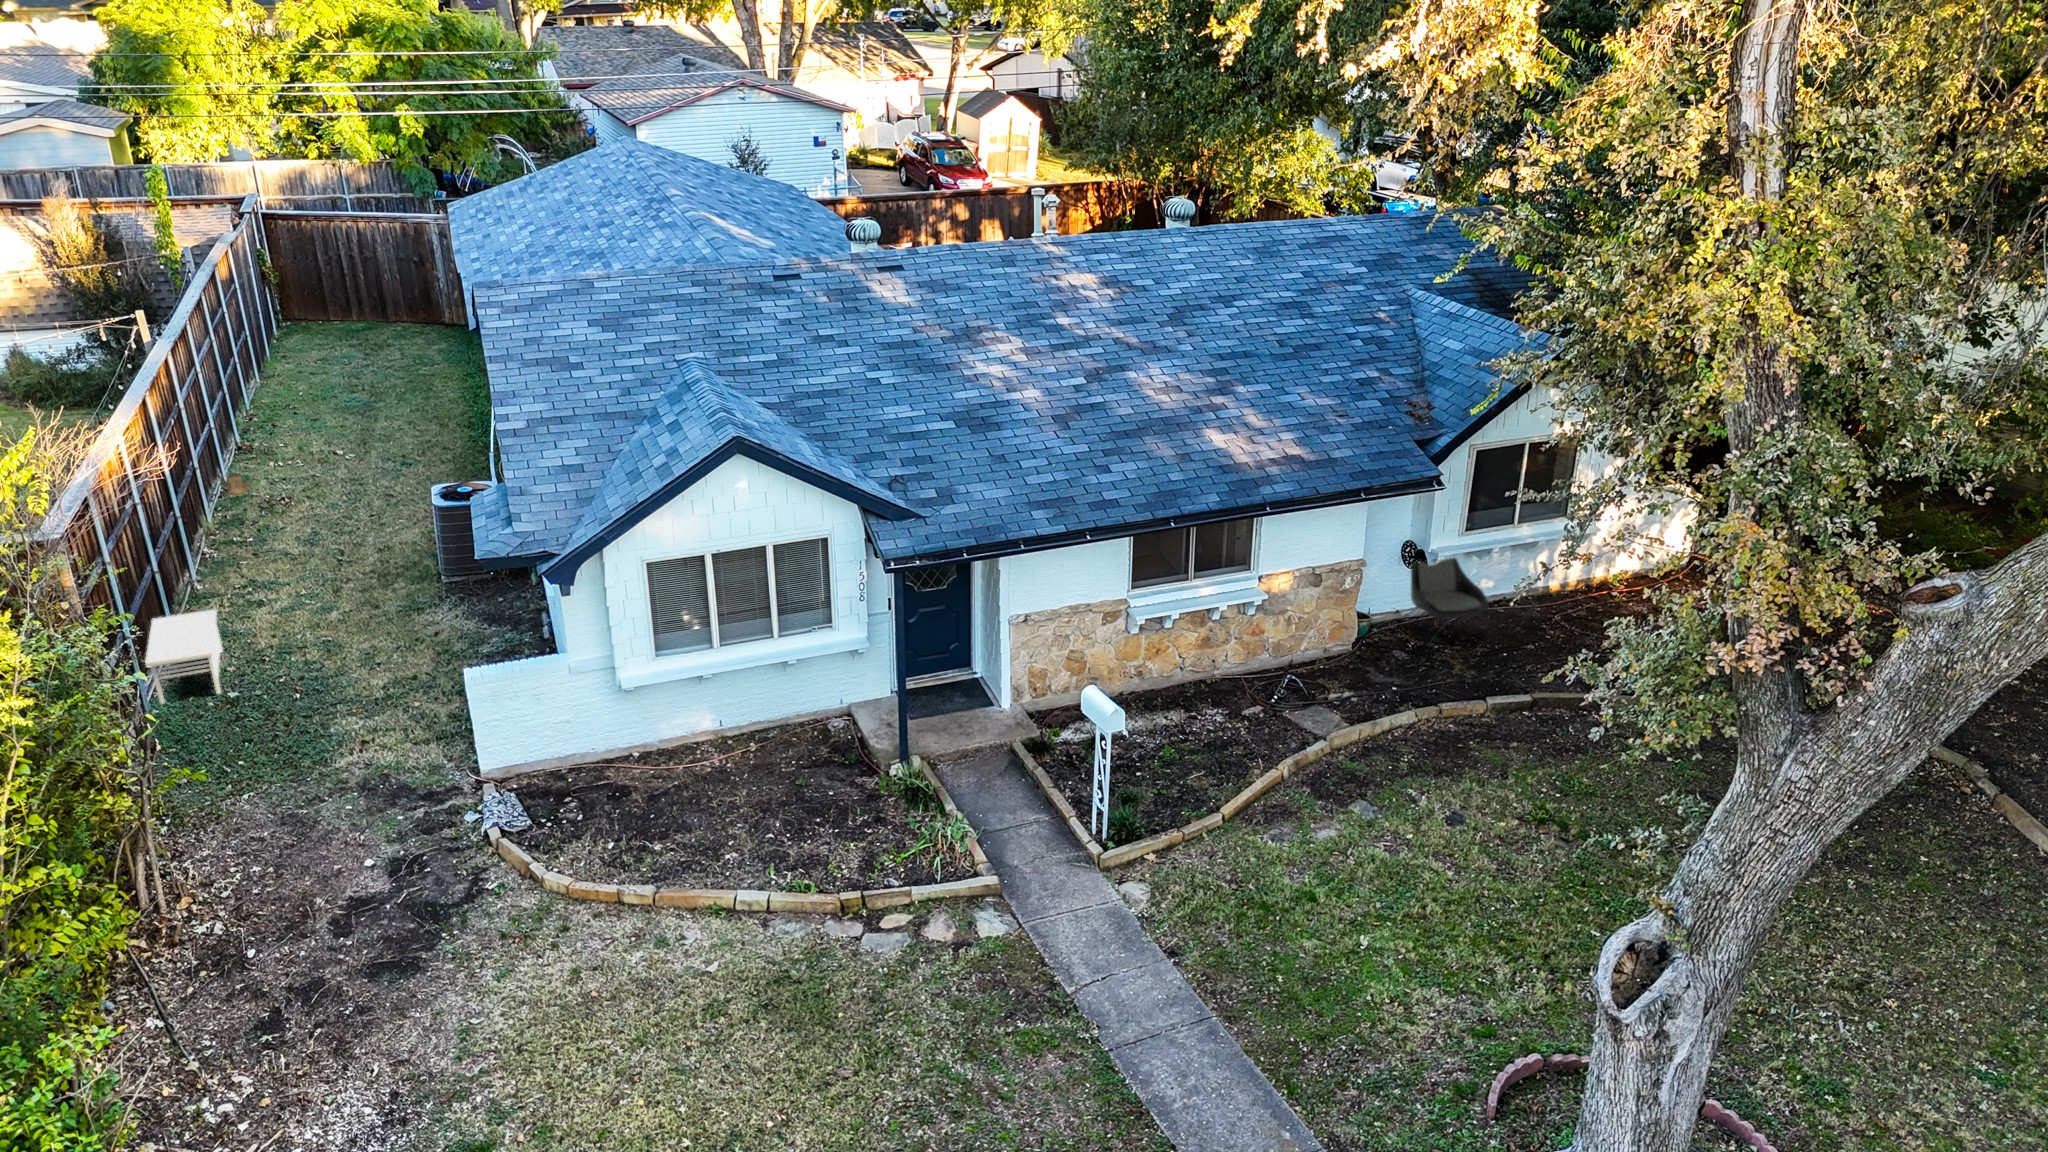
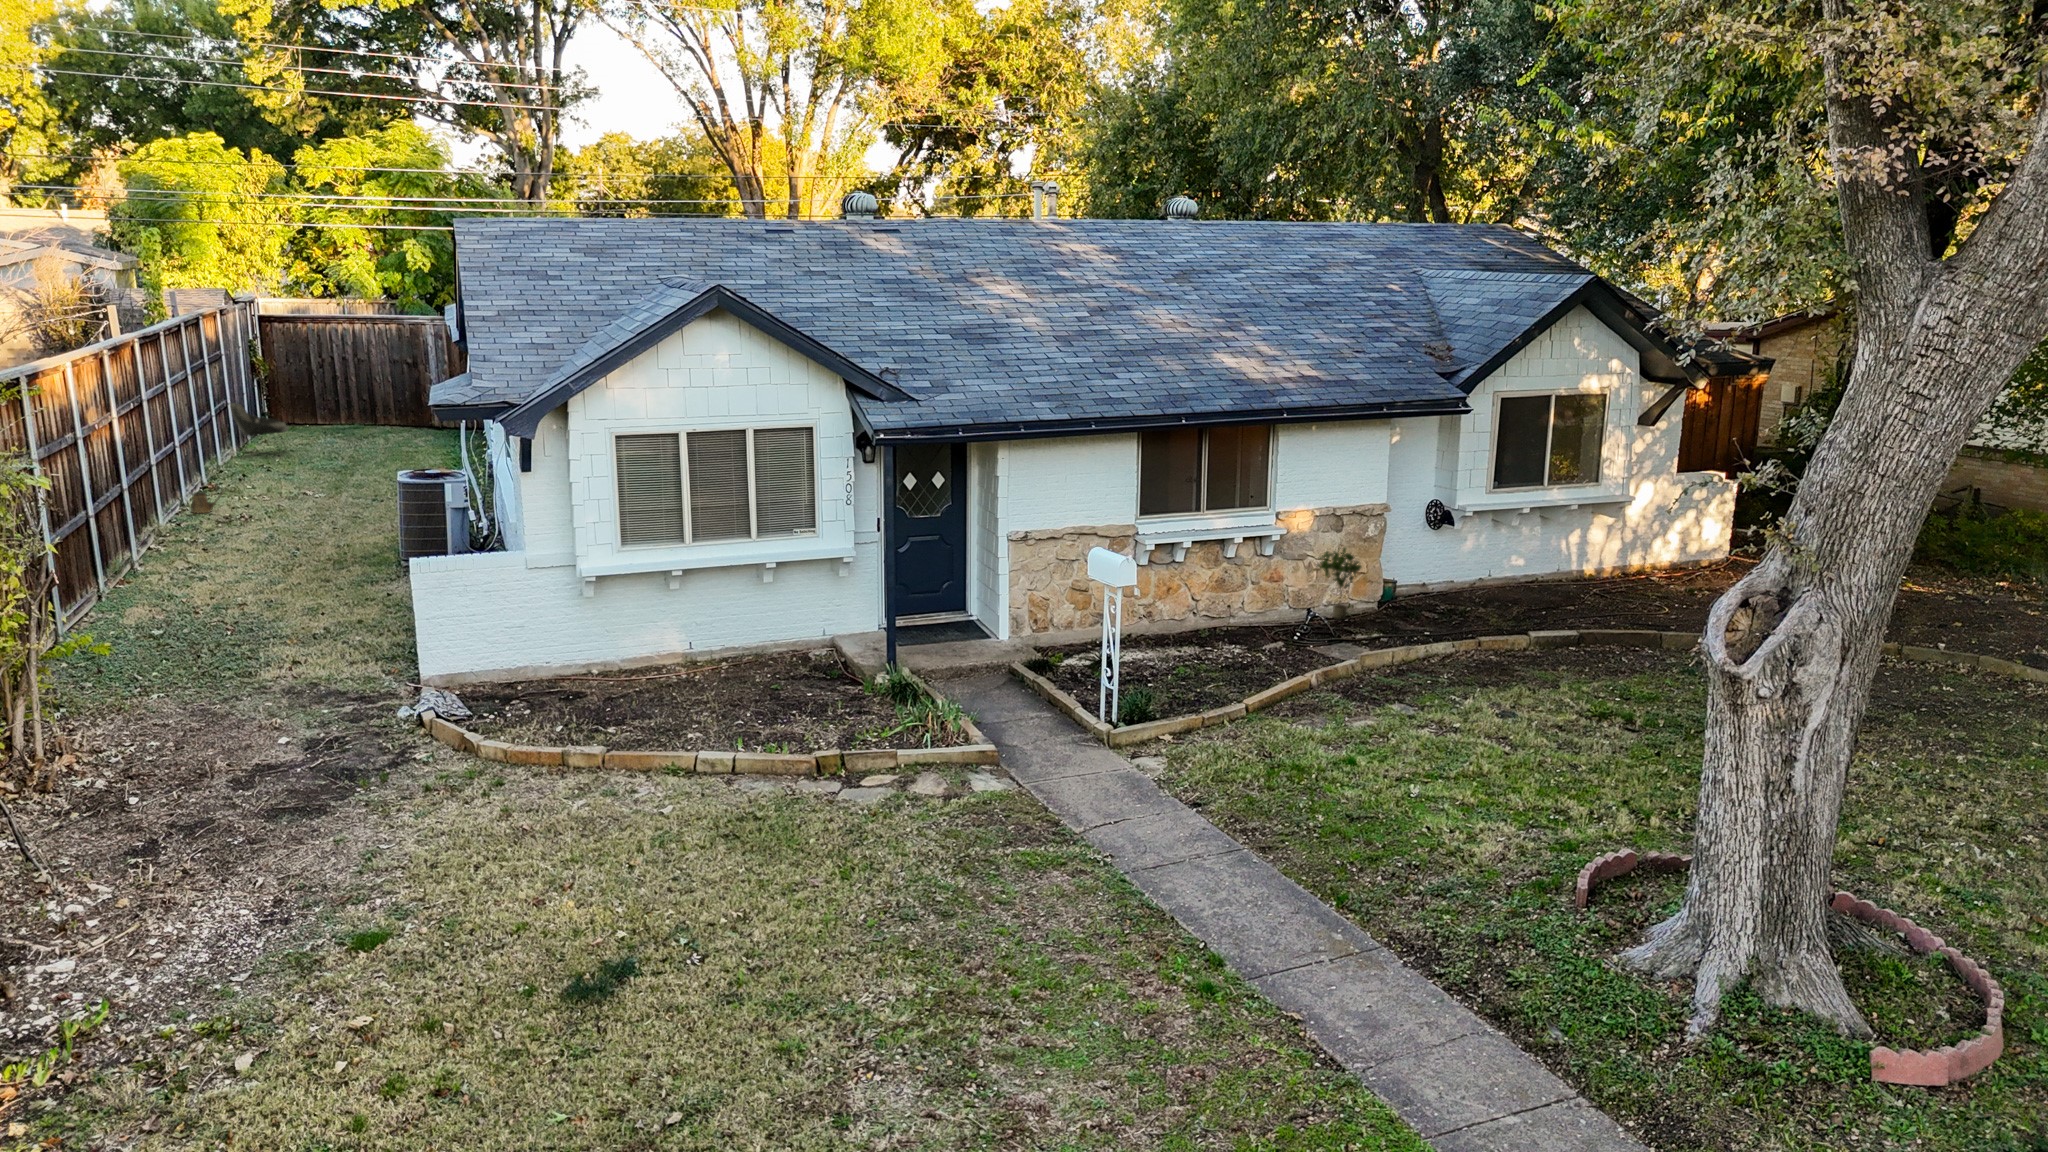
lounge chair: present [1401,556,1489,646] -> present [230,403,289,454]
potted plant: none [1298,602,1339,671] -> present [1316,548,1361,620]
storage bench: present [145,609,223,704] -> none [68,557,160,637]

